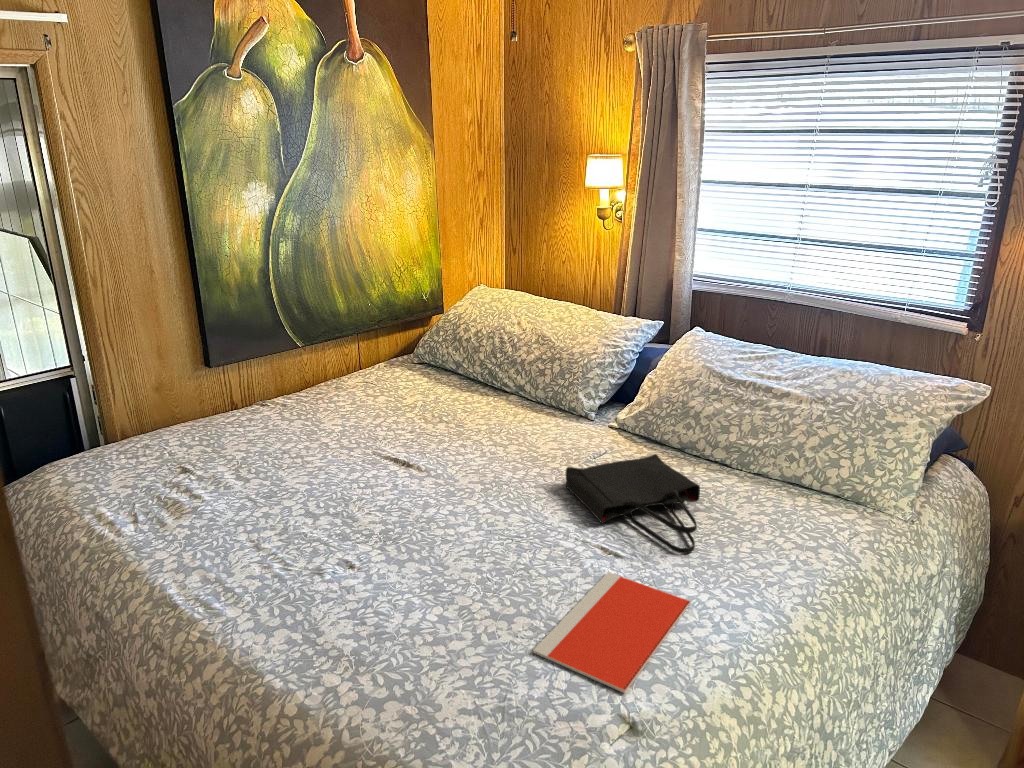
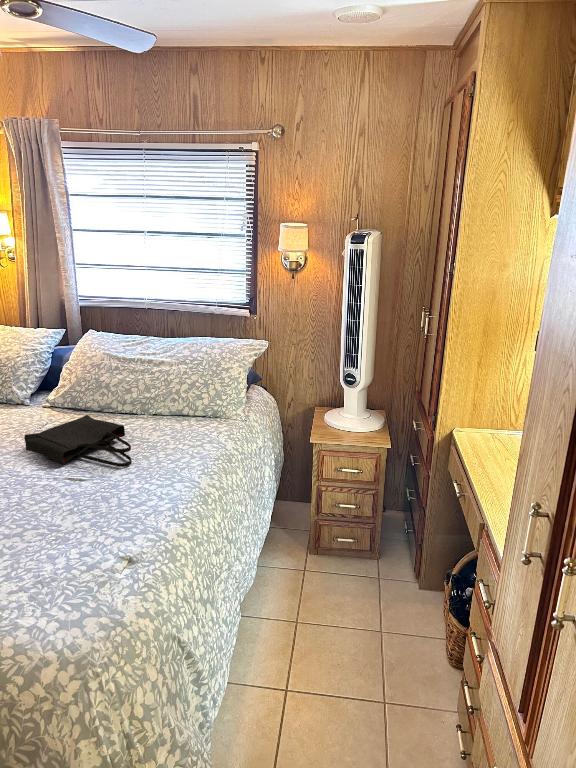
notebook: present [533,572,690,693] -> none [46,489,140,547]

